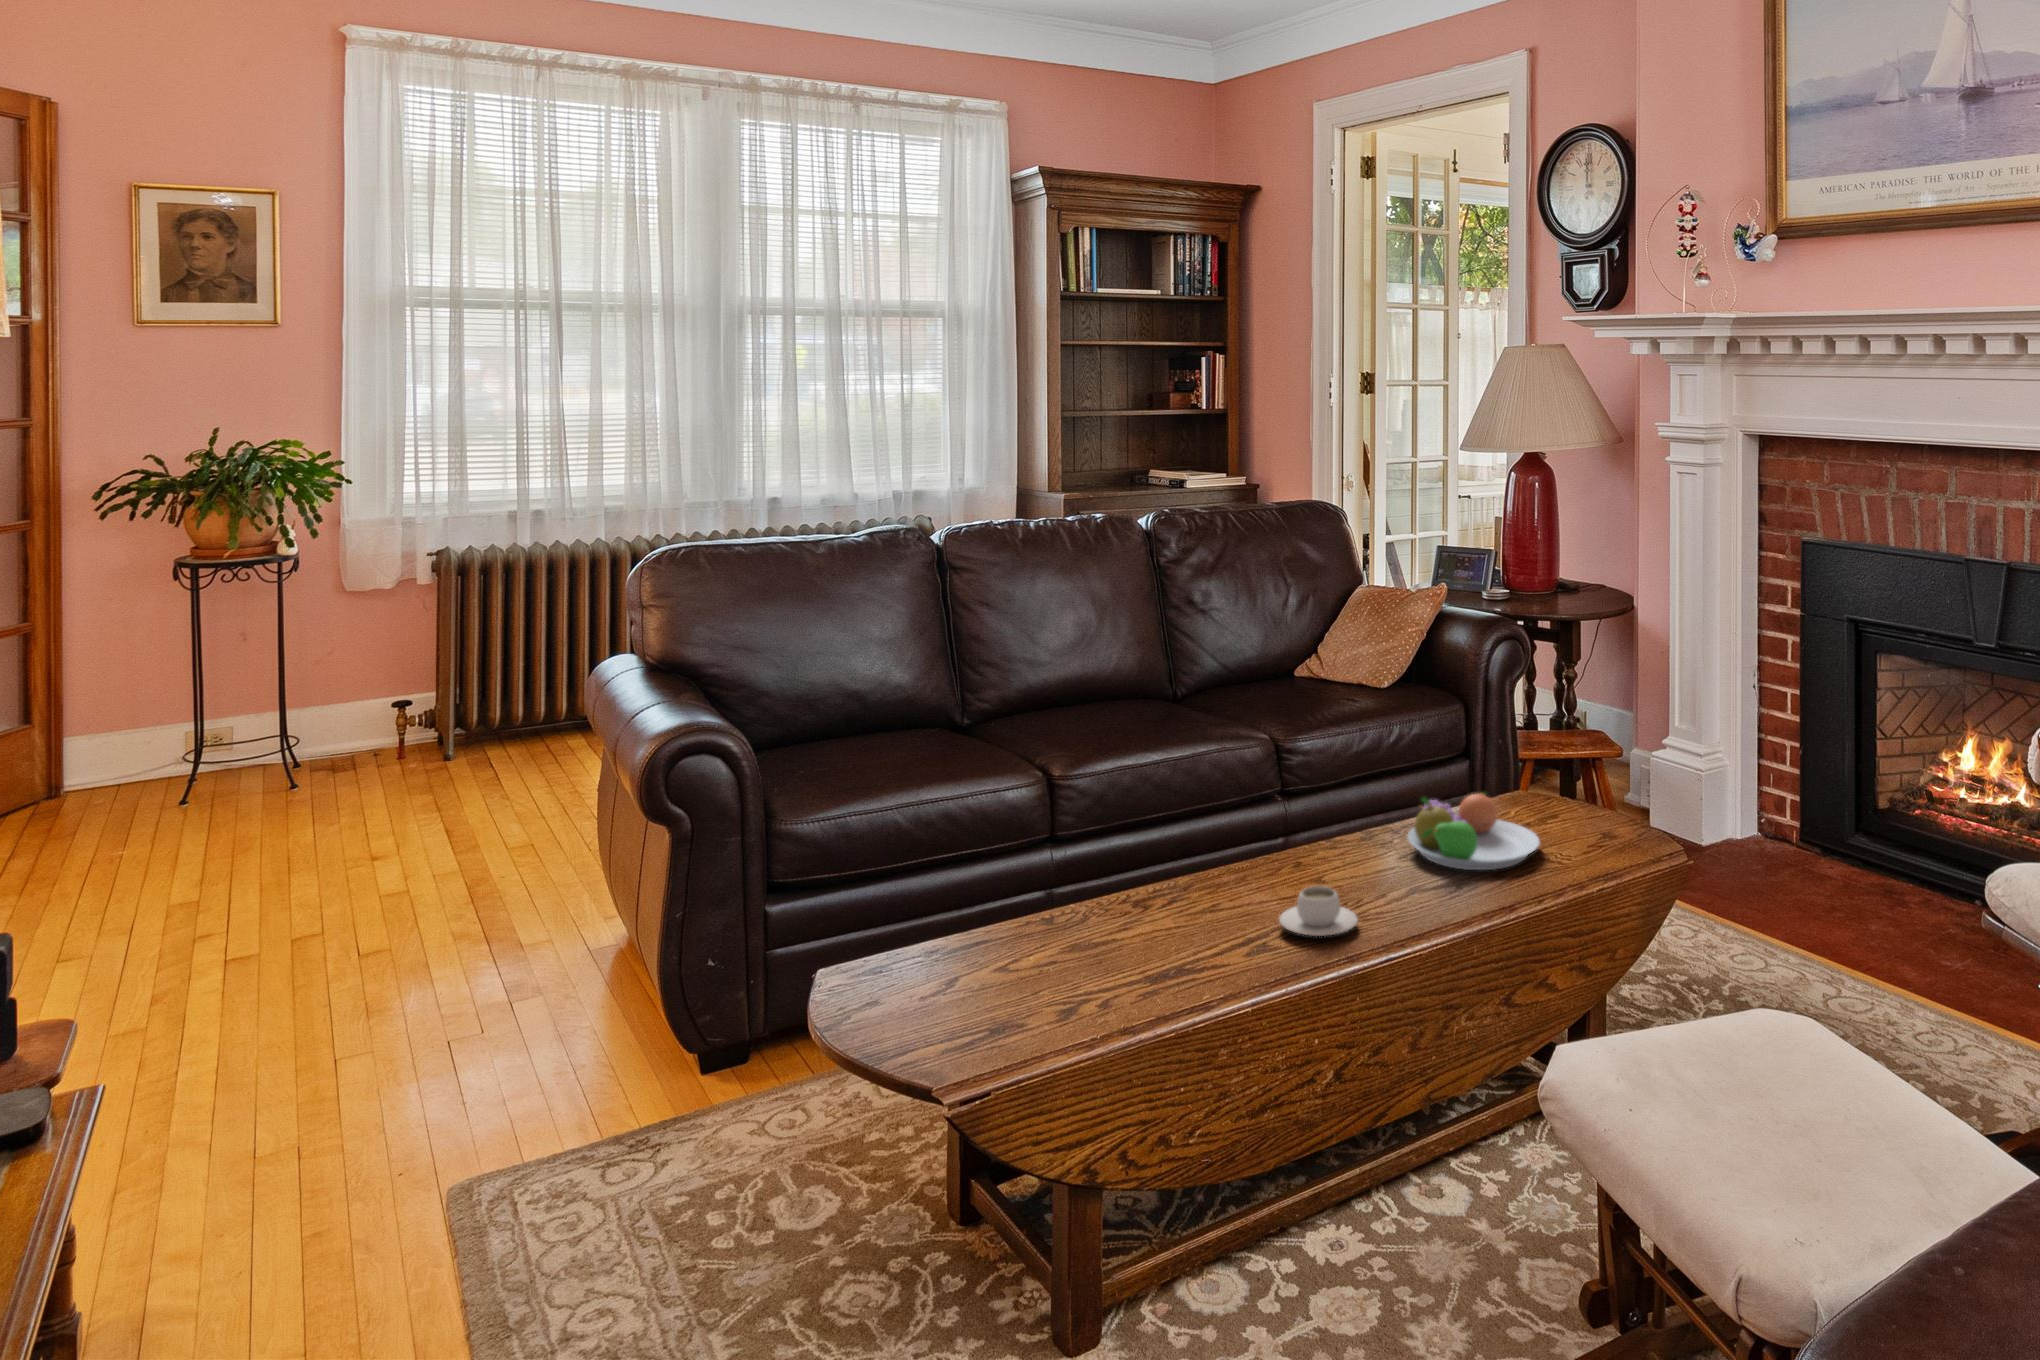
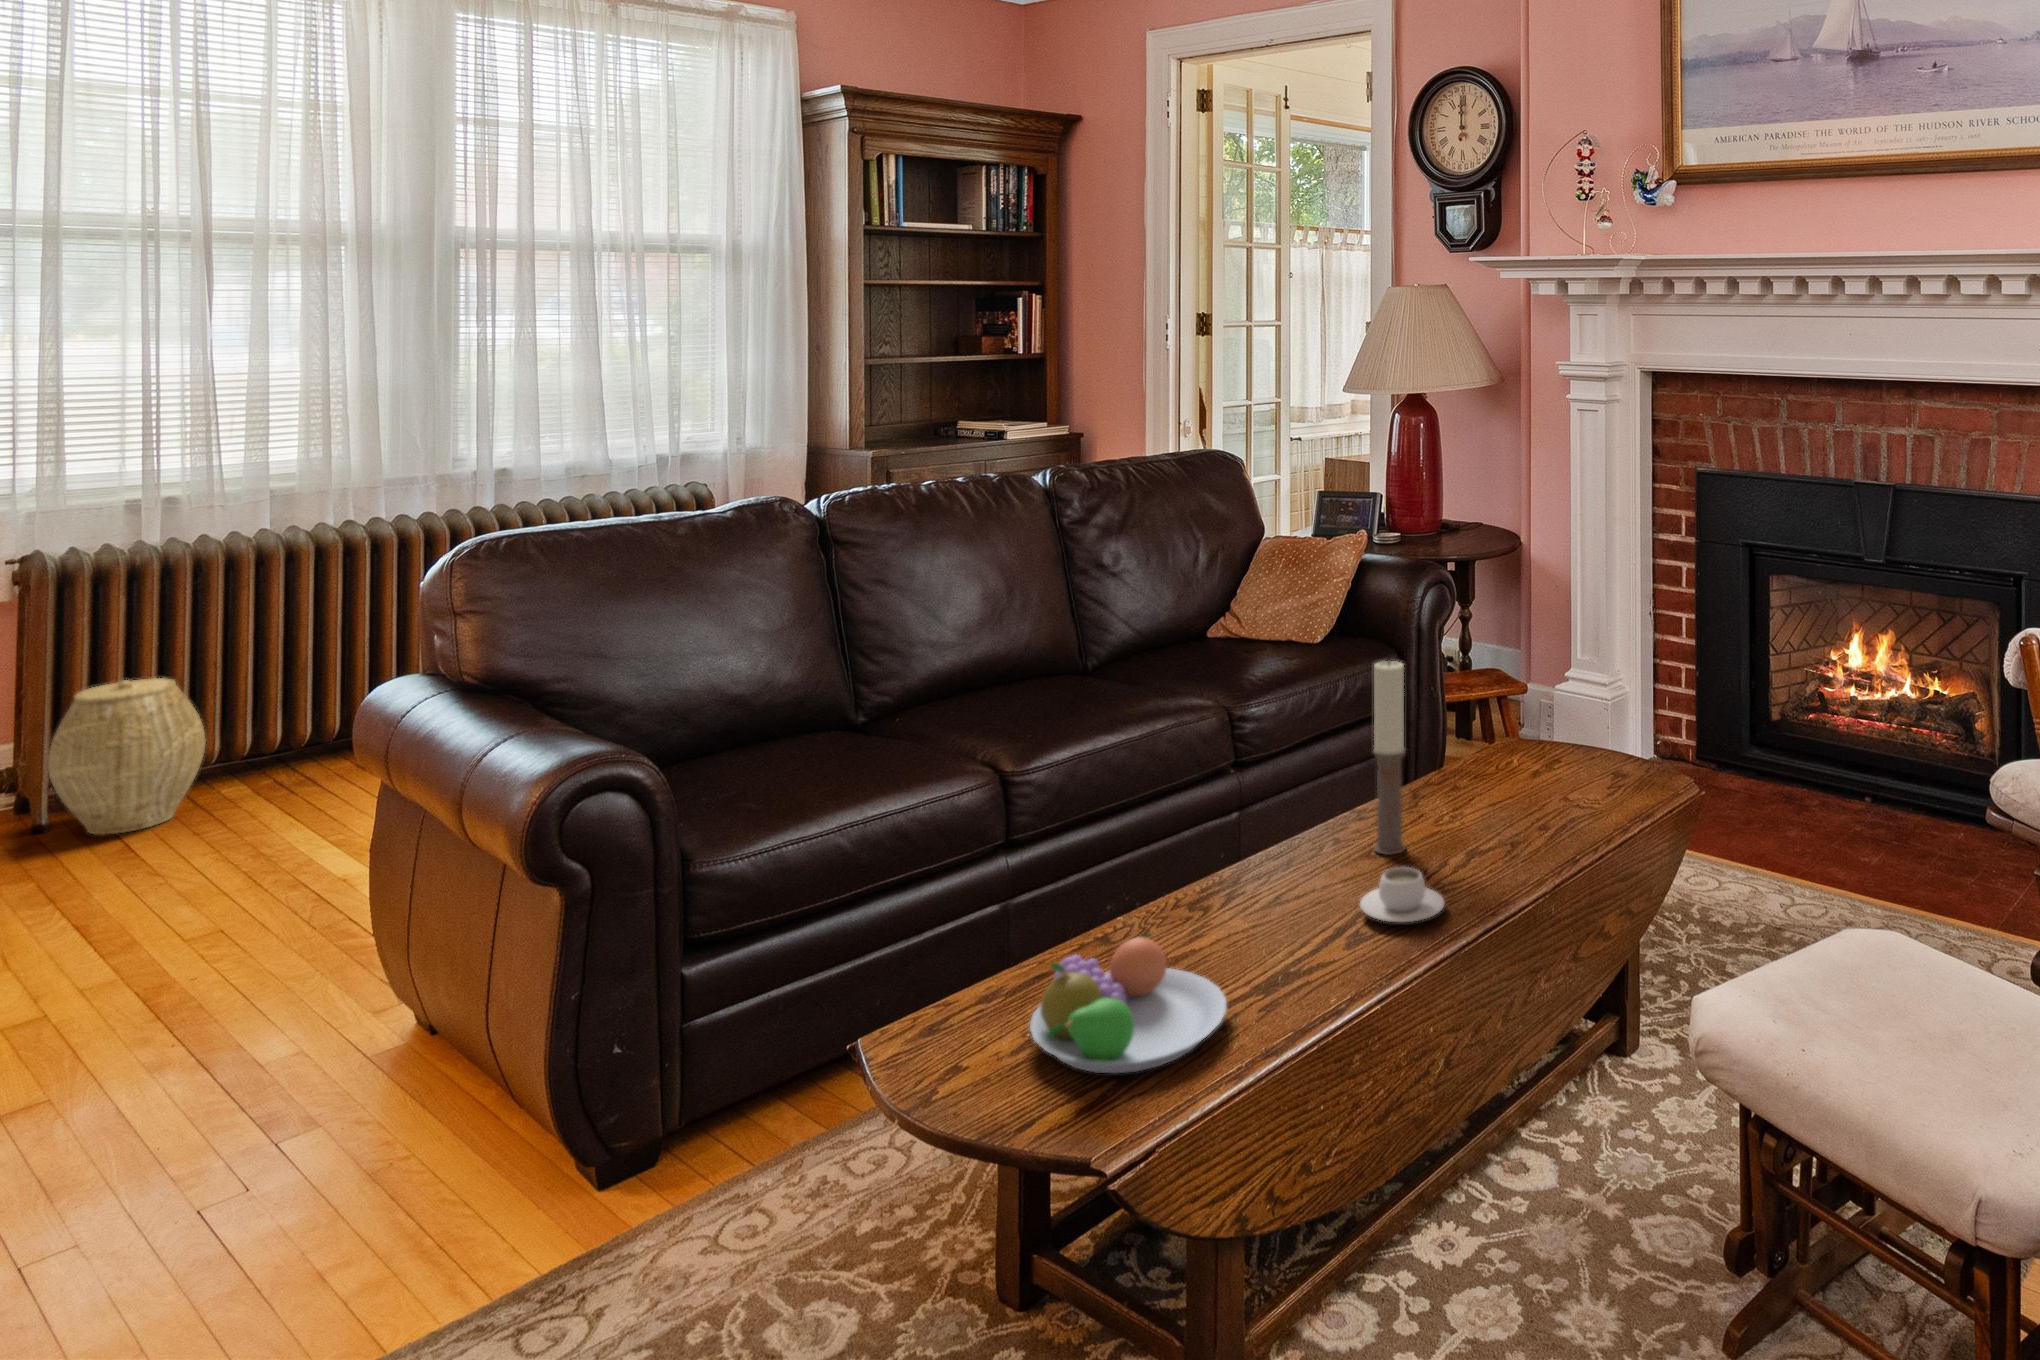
woven basket: none [431,650,536,770] -> present [48,678,206,835]
candle: none [1328,694,1358,879] -> present [1373,660,1406,855]
fruit bowl: present [1408,792,1539,870] -> present [1030,933,1226,1073]

